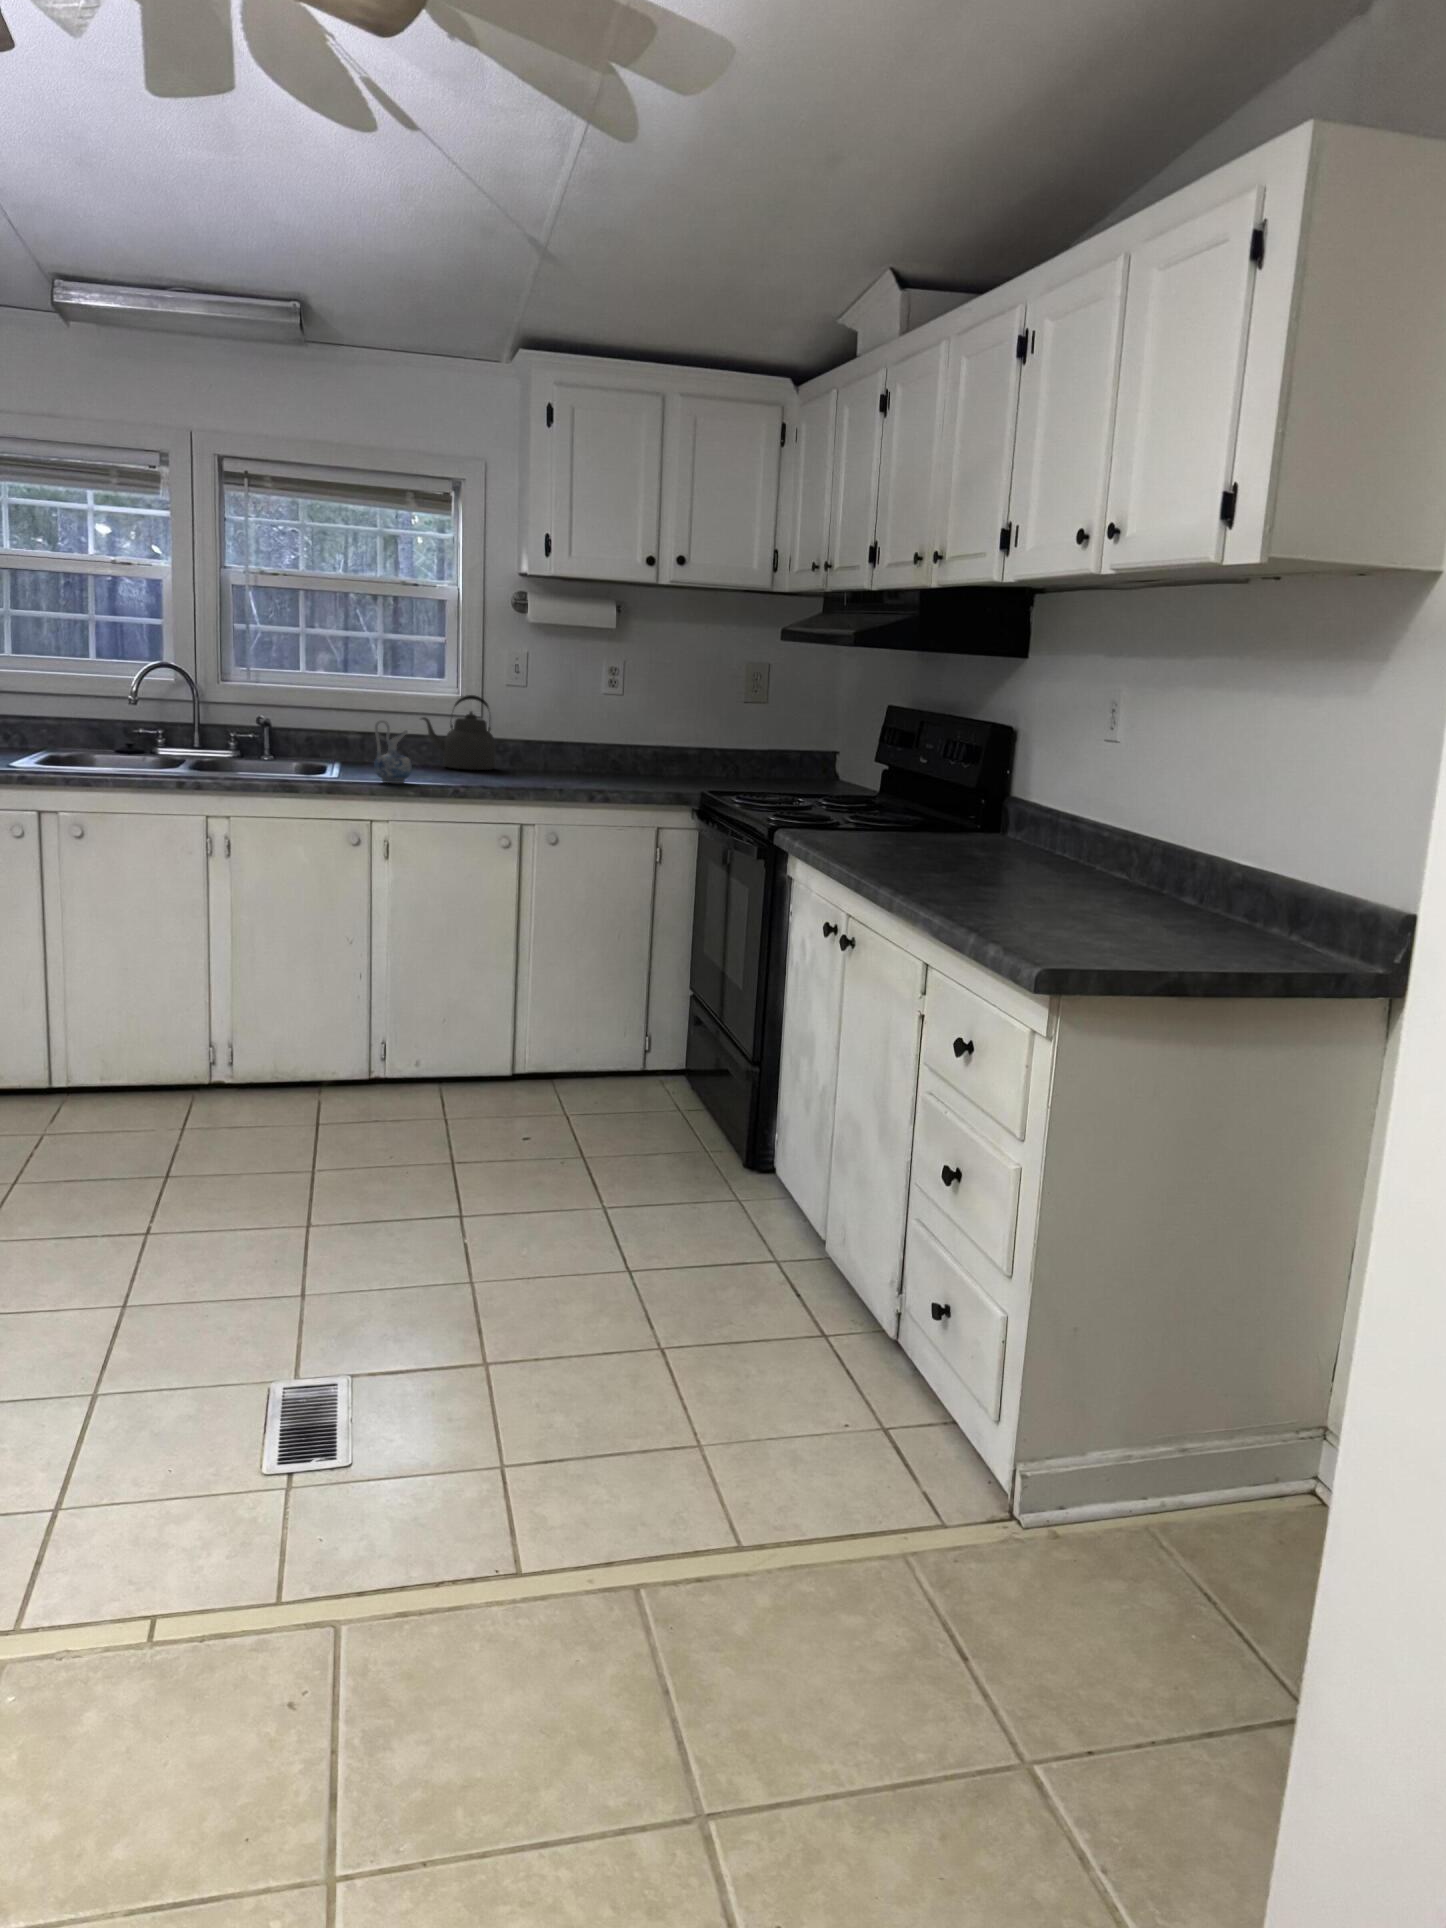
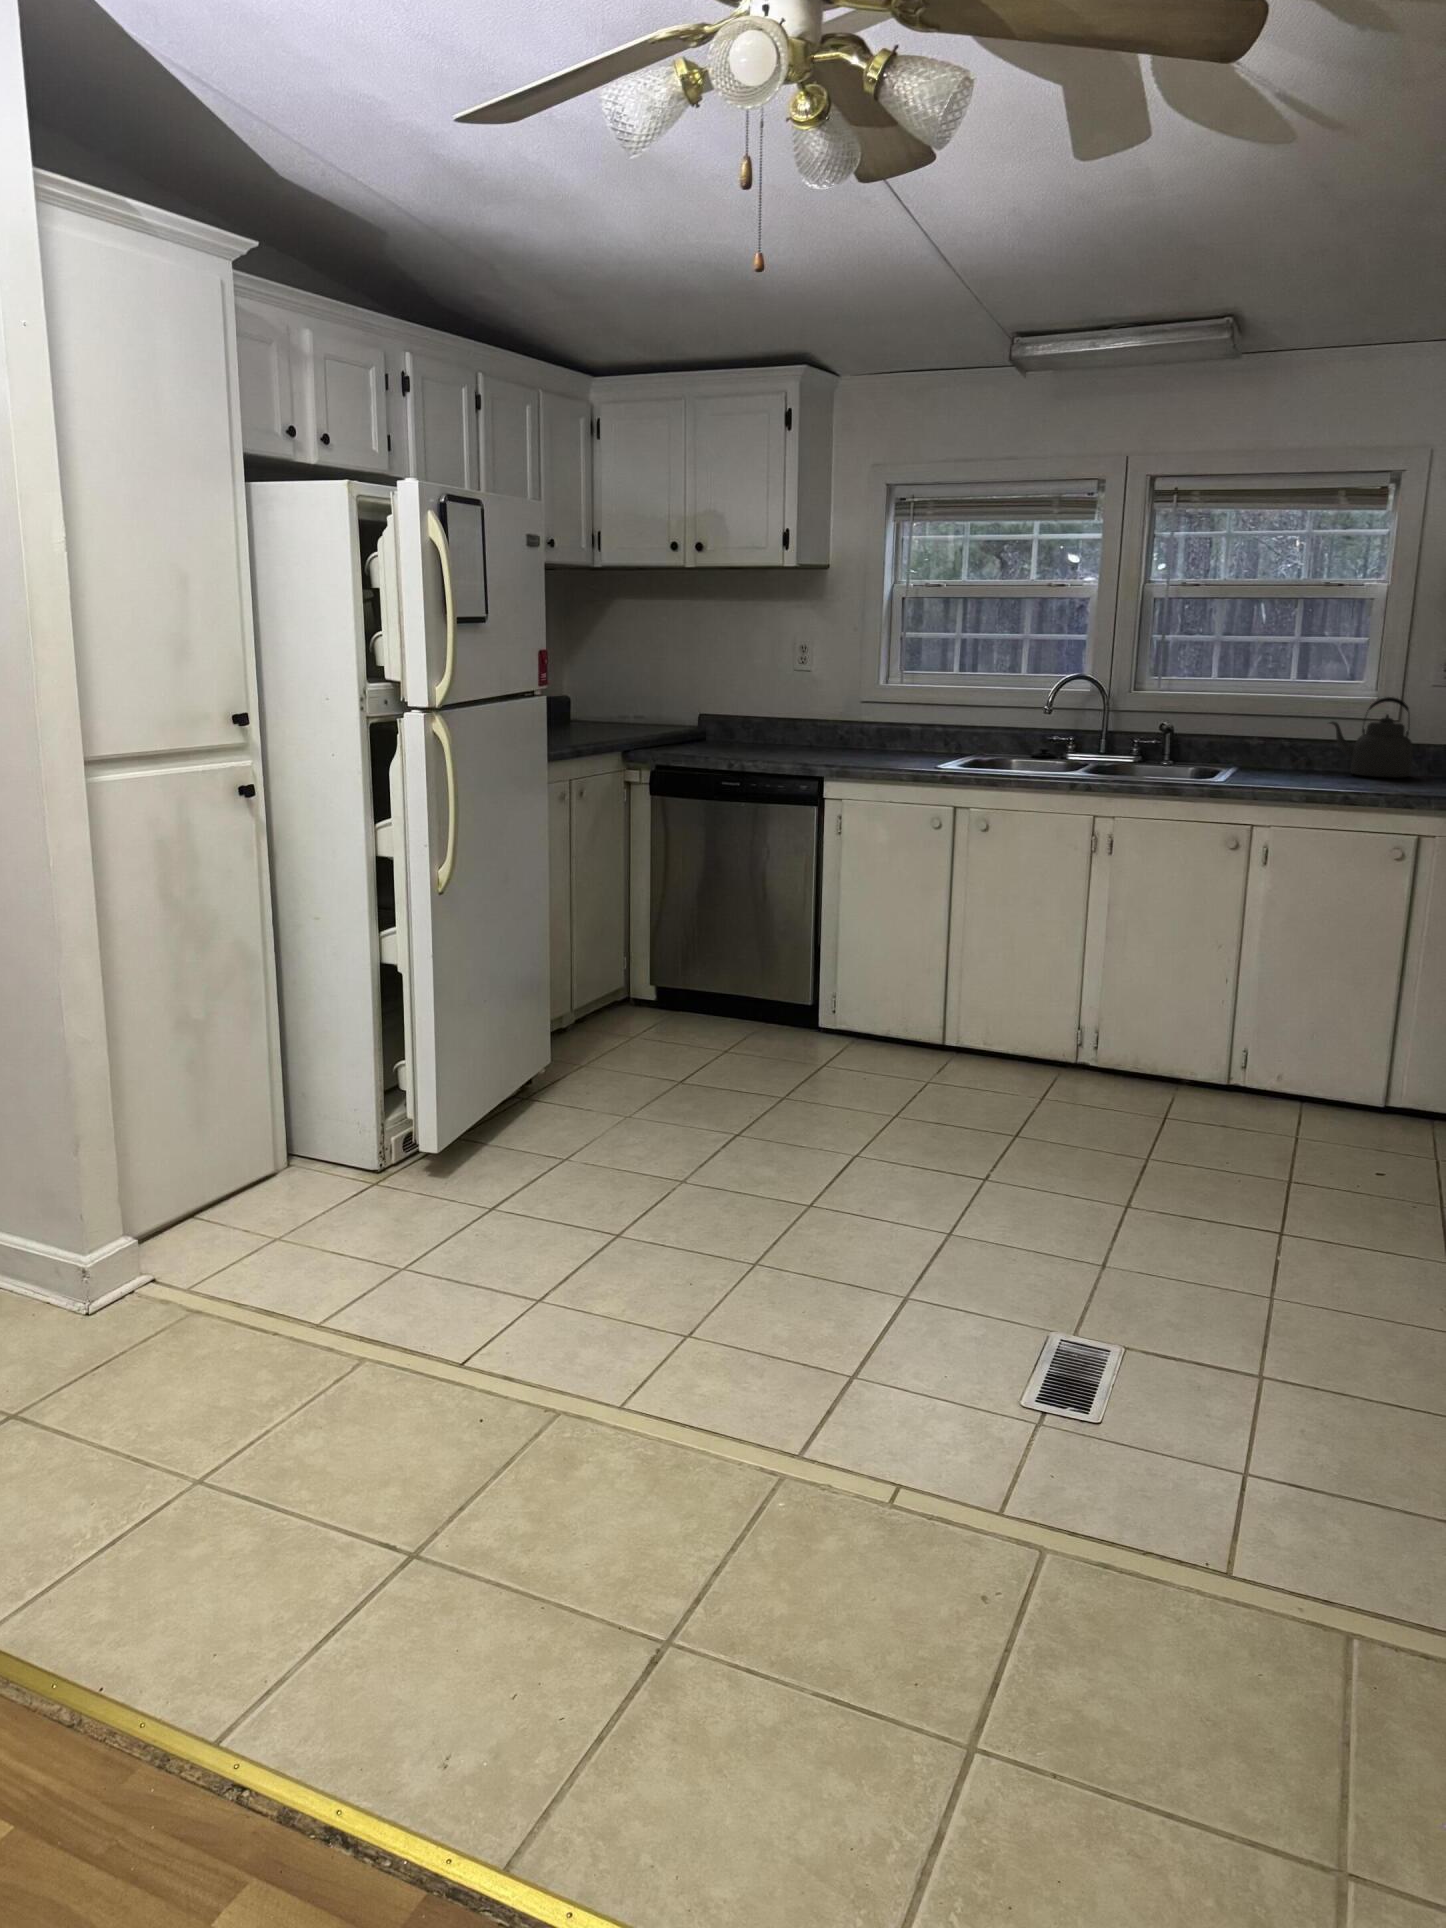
ceramic pitcher: present [374,720,412,783] -> none [1263,724,1303,789]

